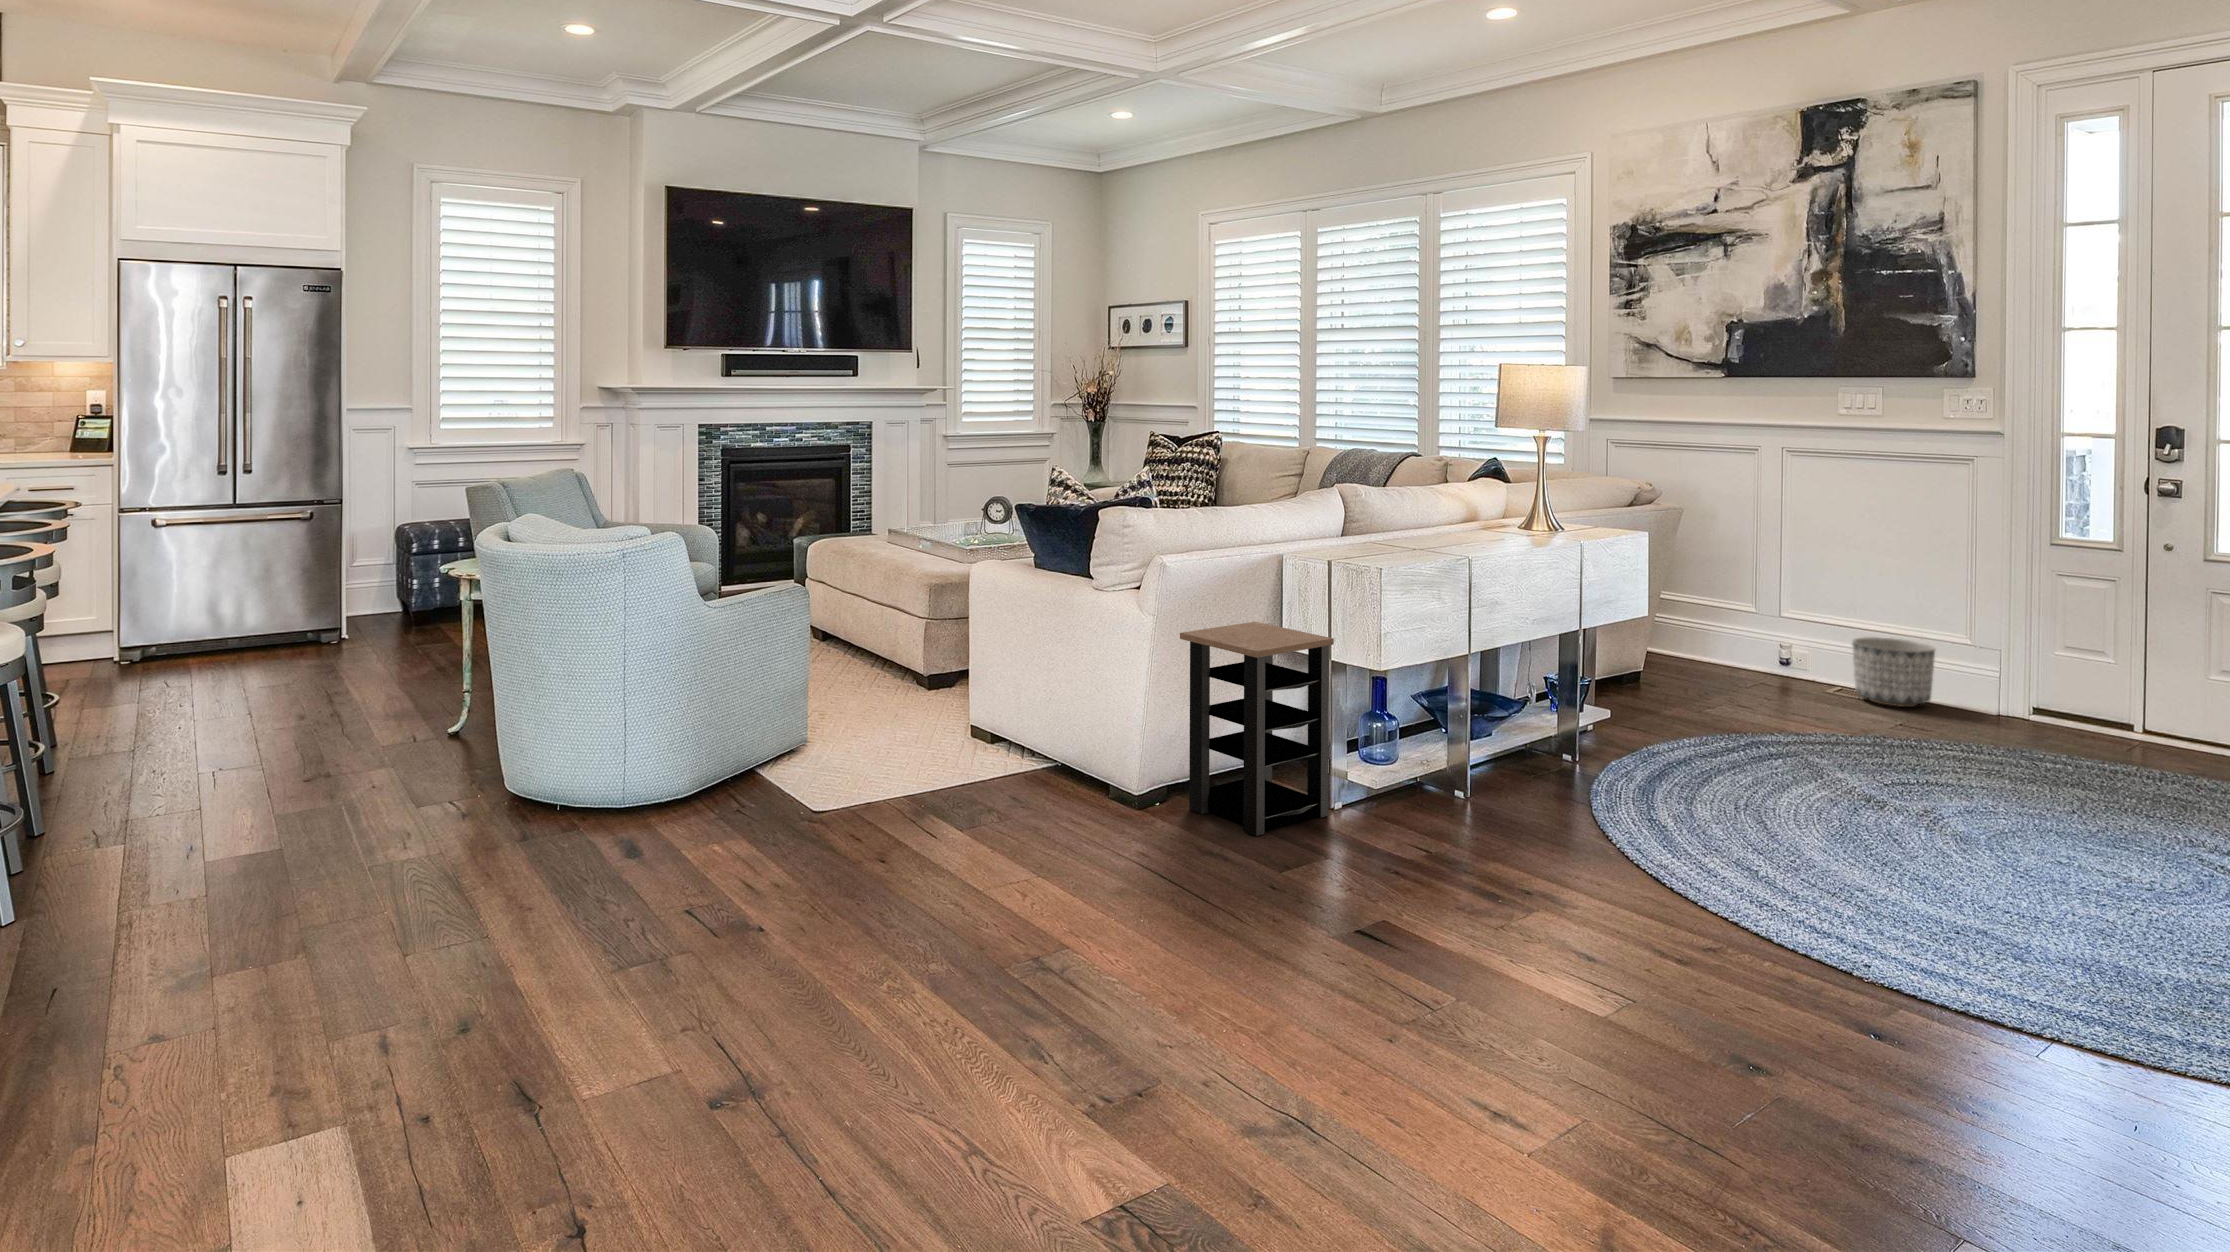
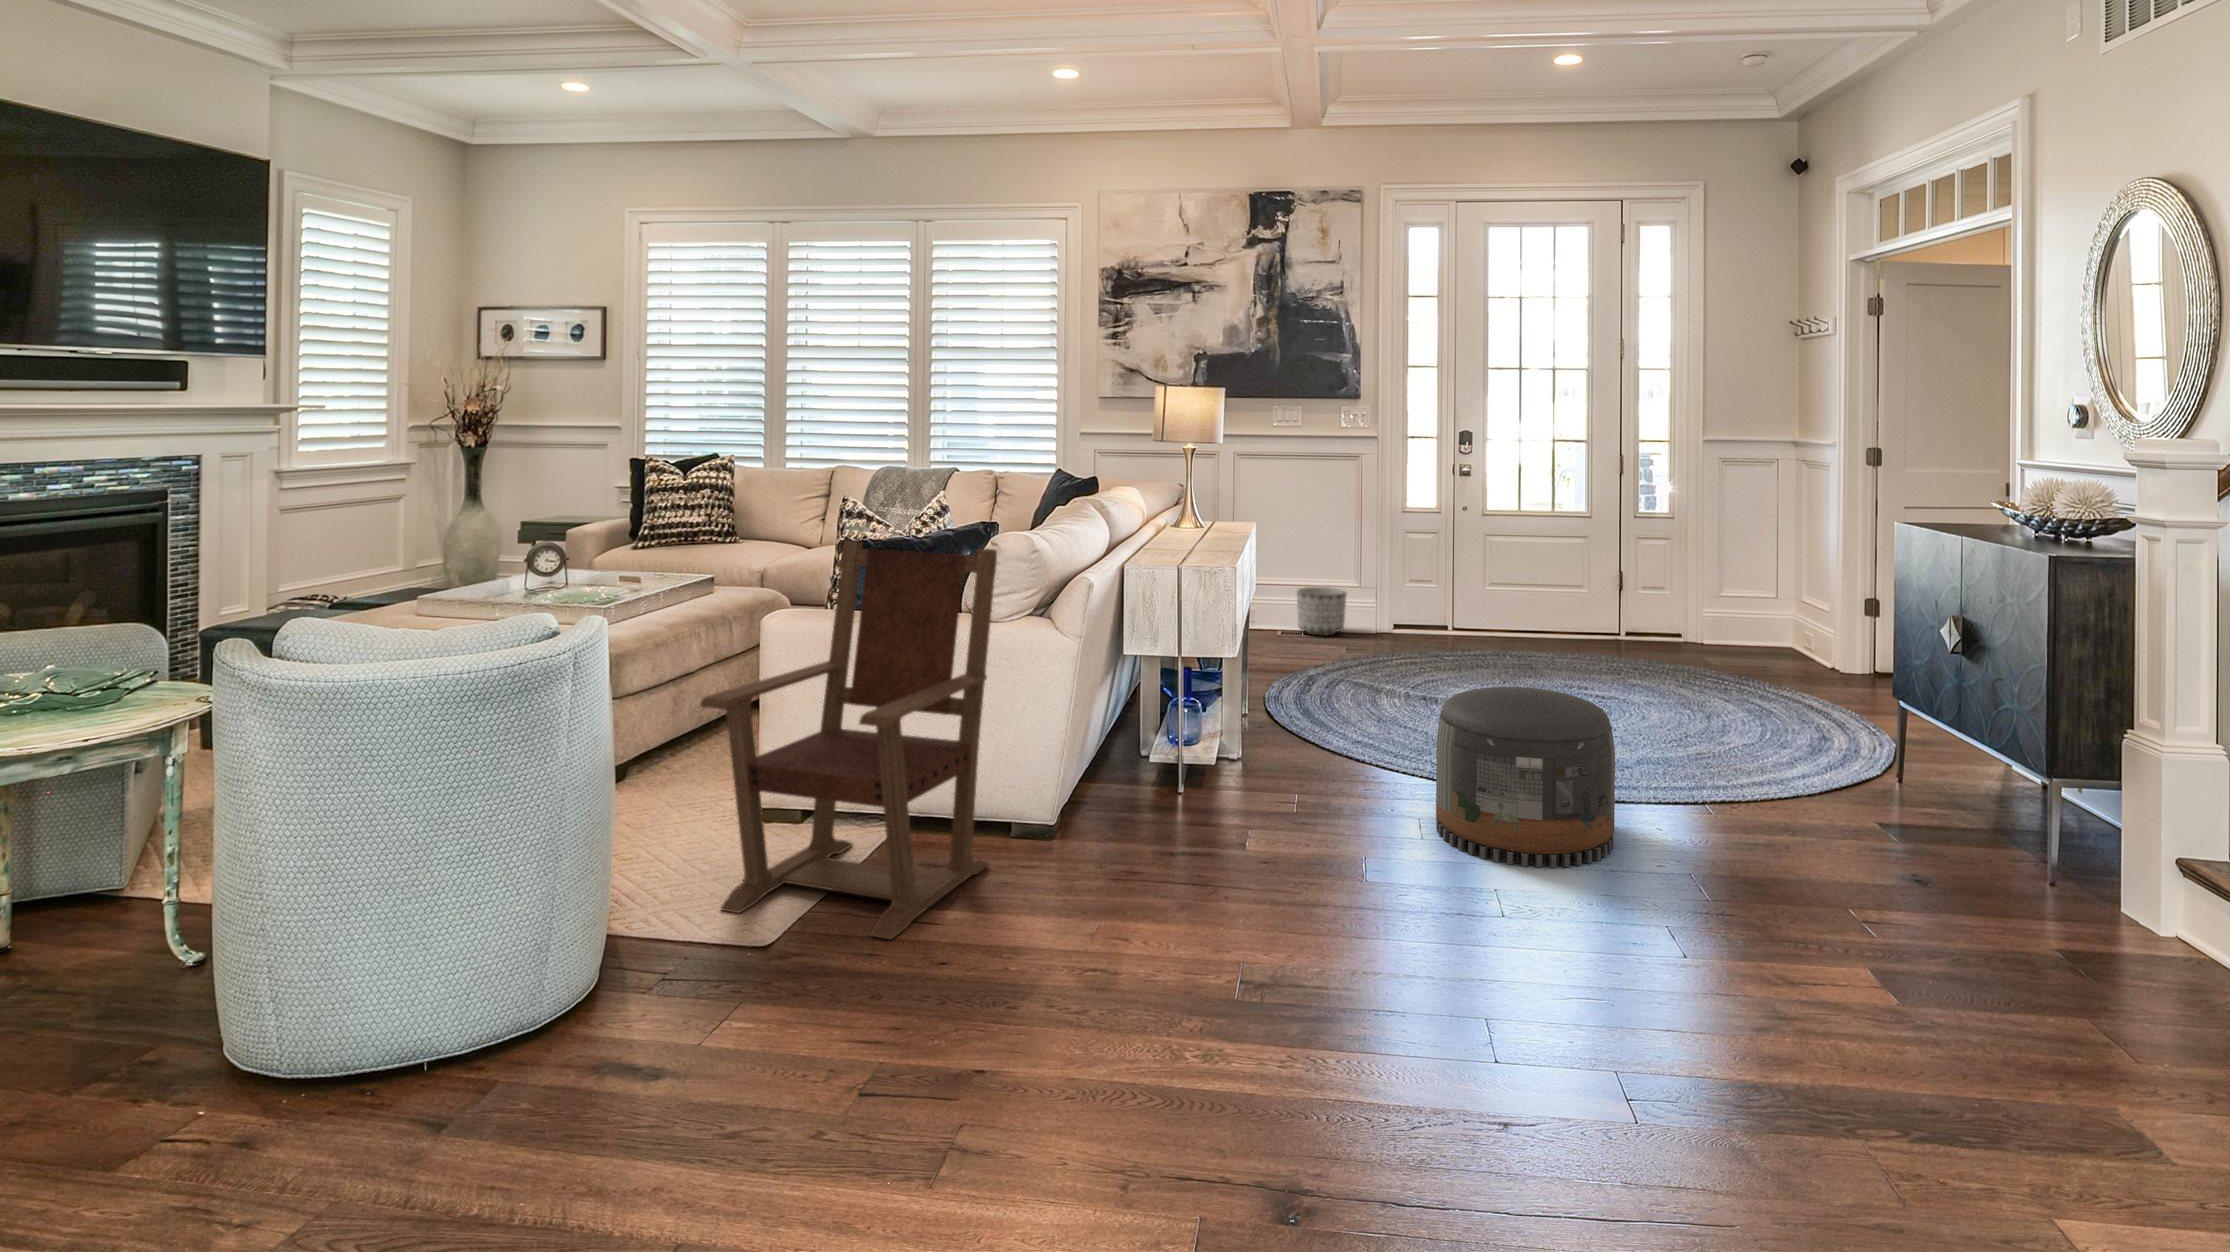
armchair: none [826,497,1073,834] -> present [700,541,997,939]
side table: present [1180,622,1334,836] -> none [1075,637,1191,833]
pouf: none [1529,756,1796,1021] -> present [1436,687,1615,867]

